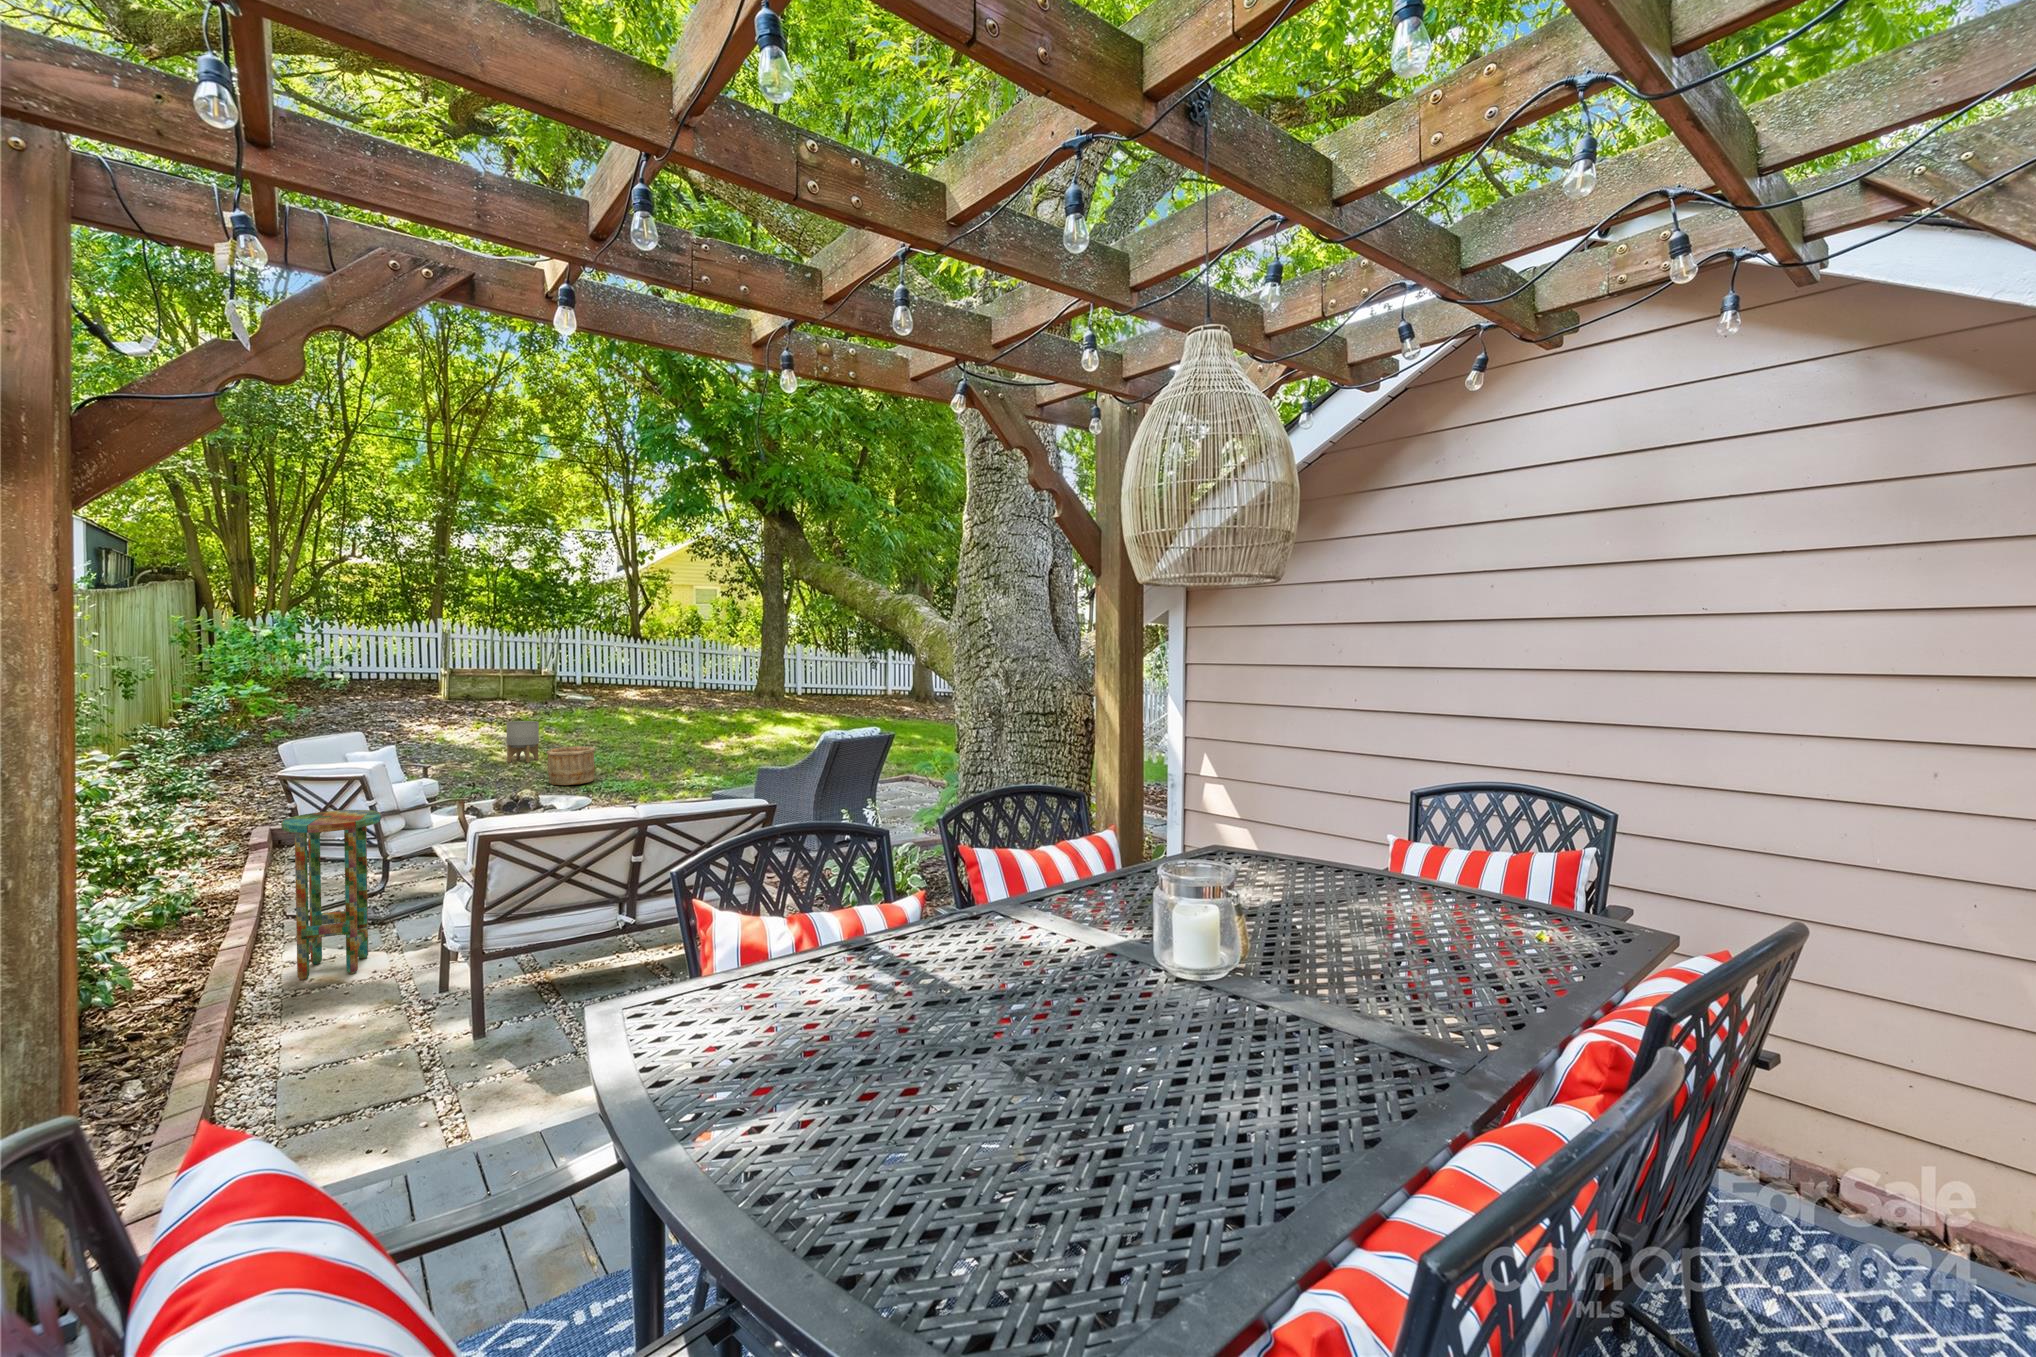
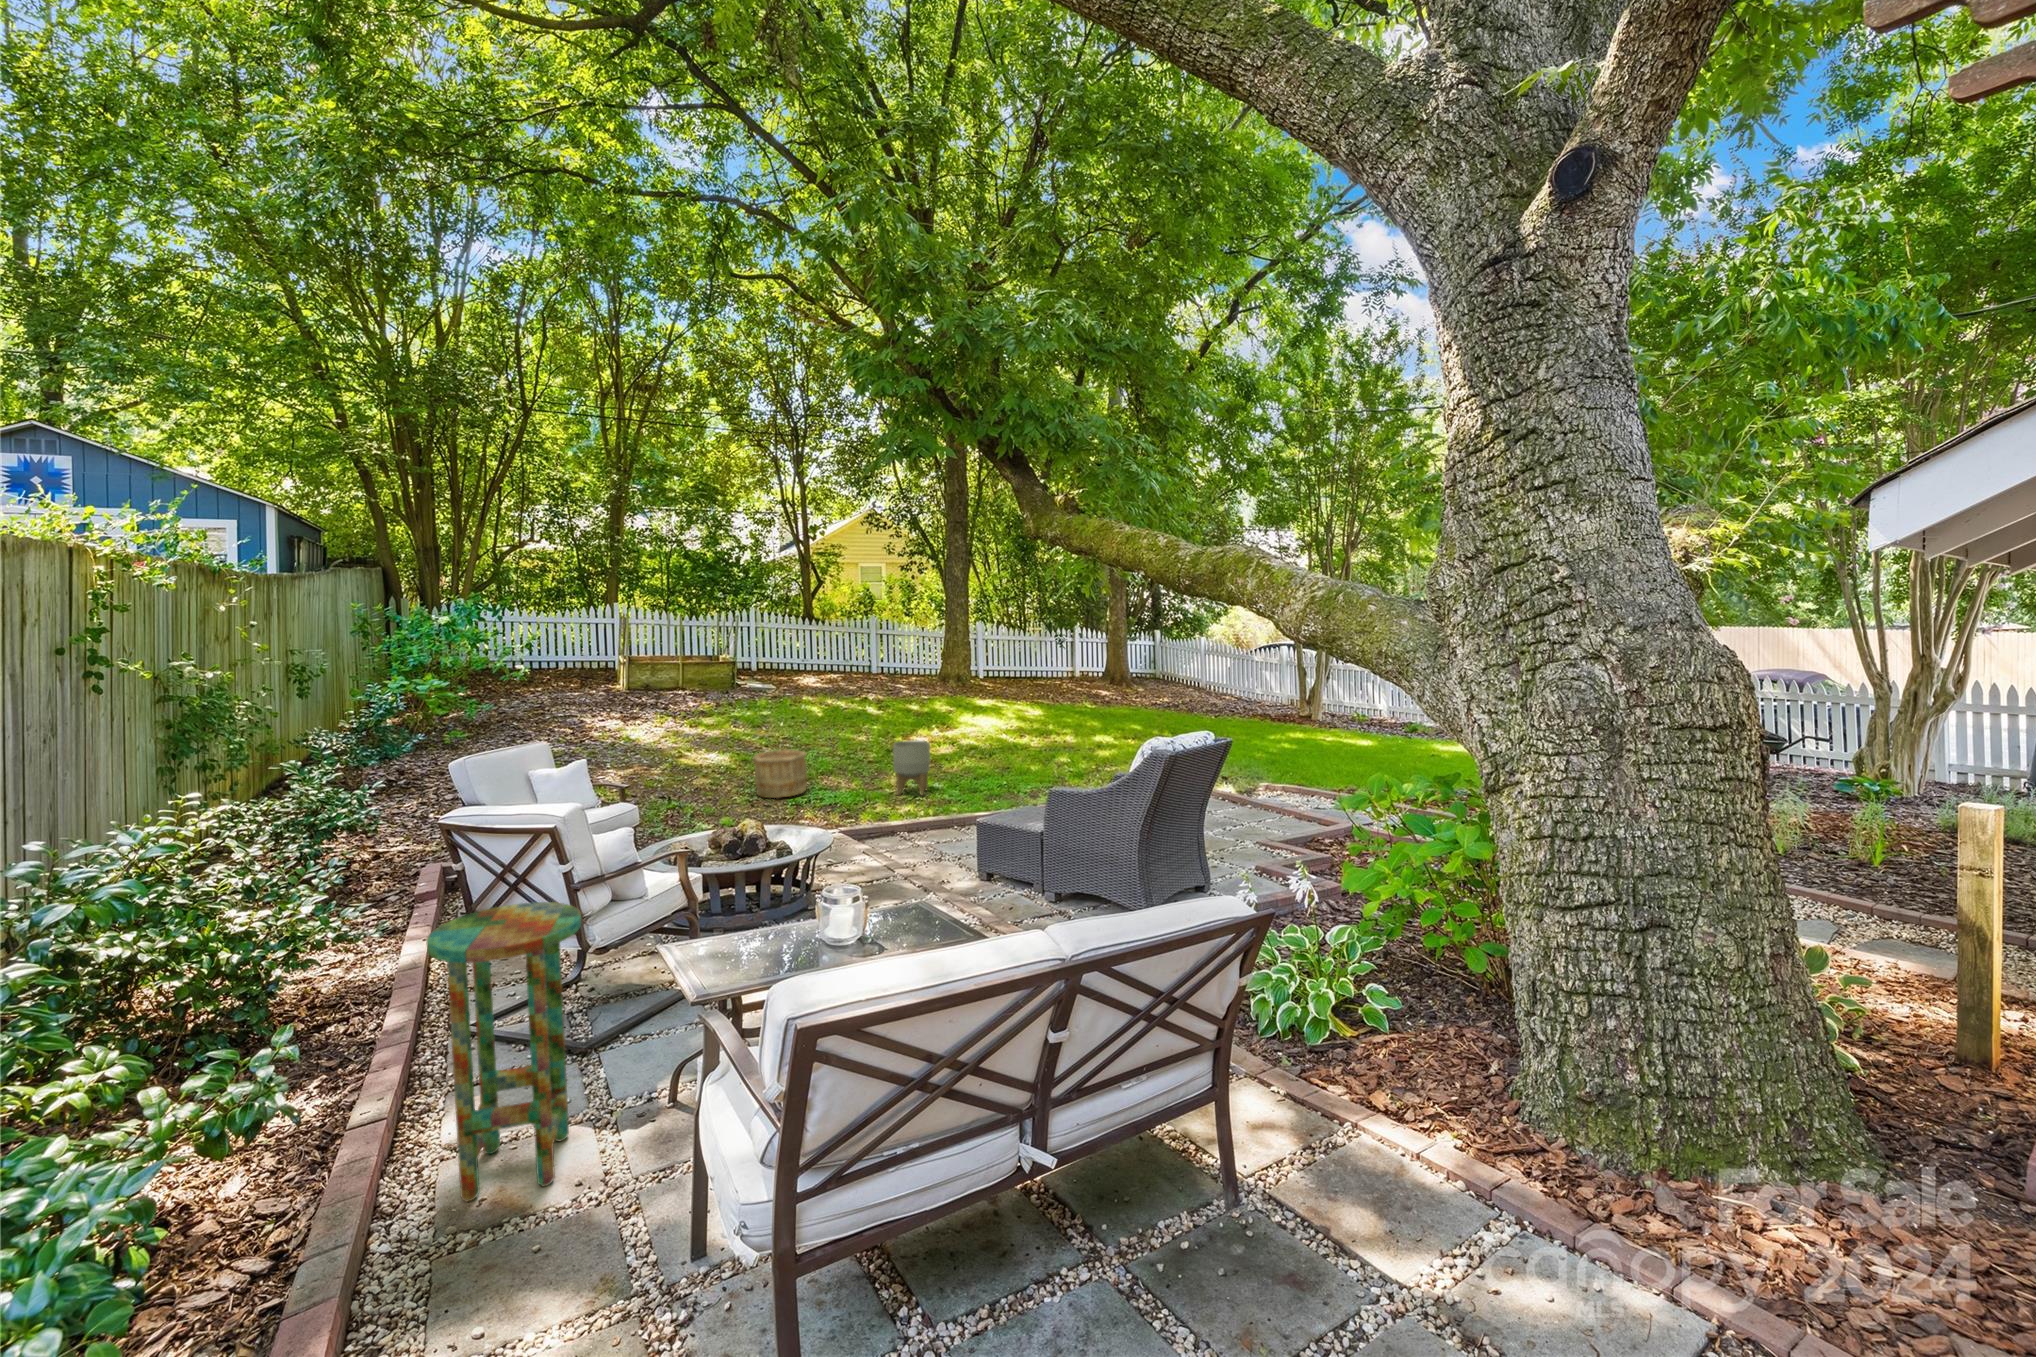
planter: present [507,721,539,763] -> present [893,741,930,795]

